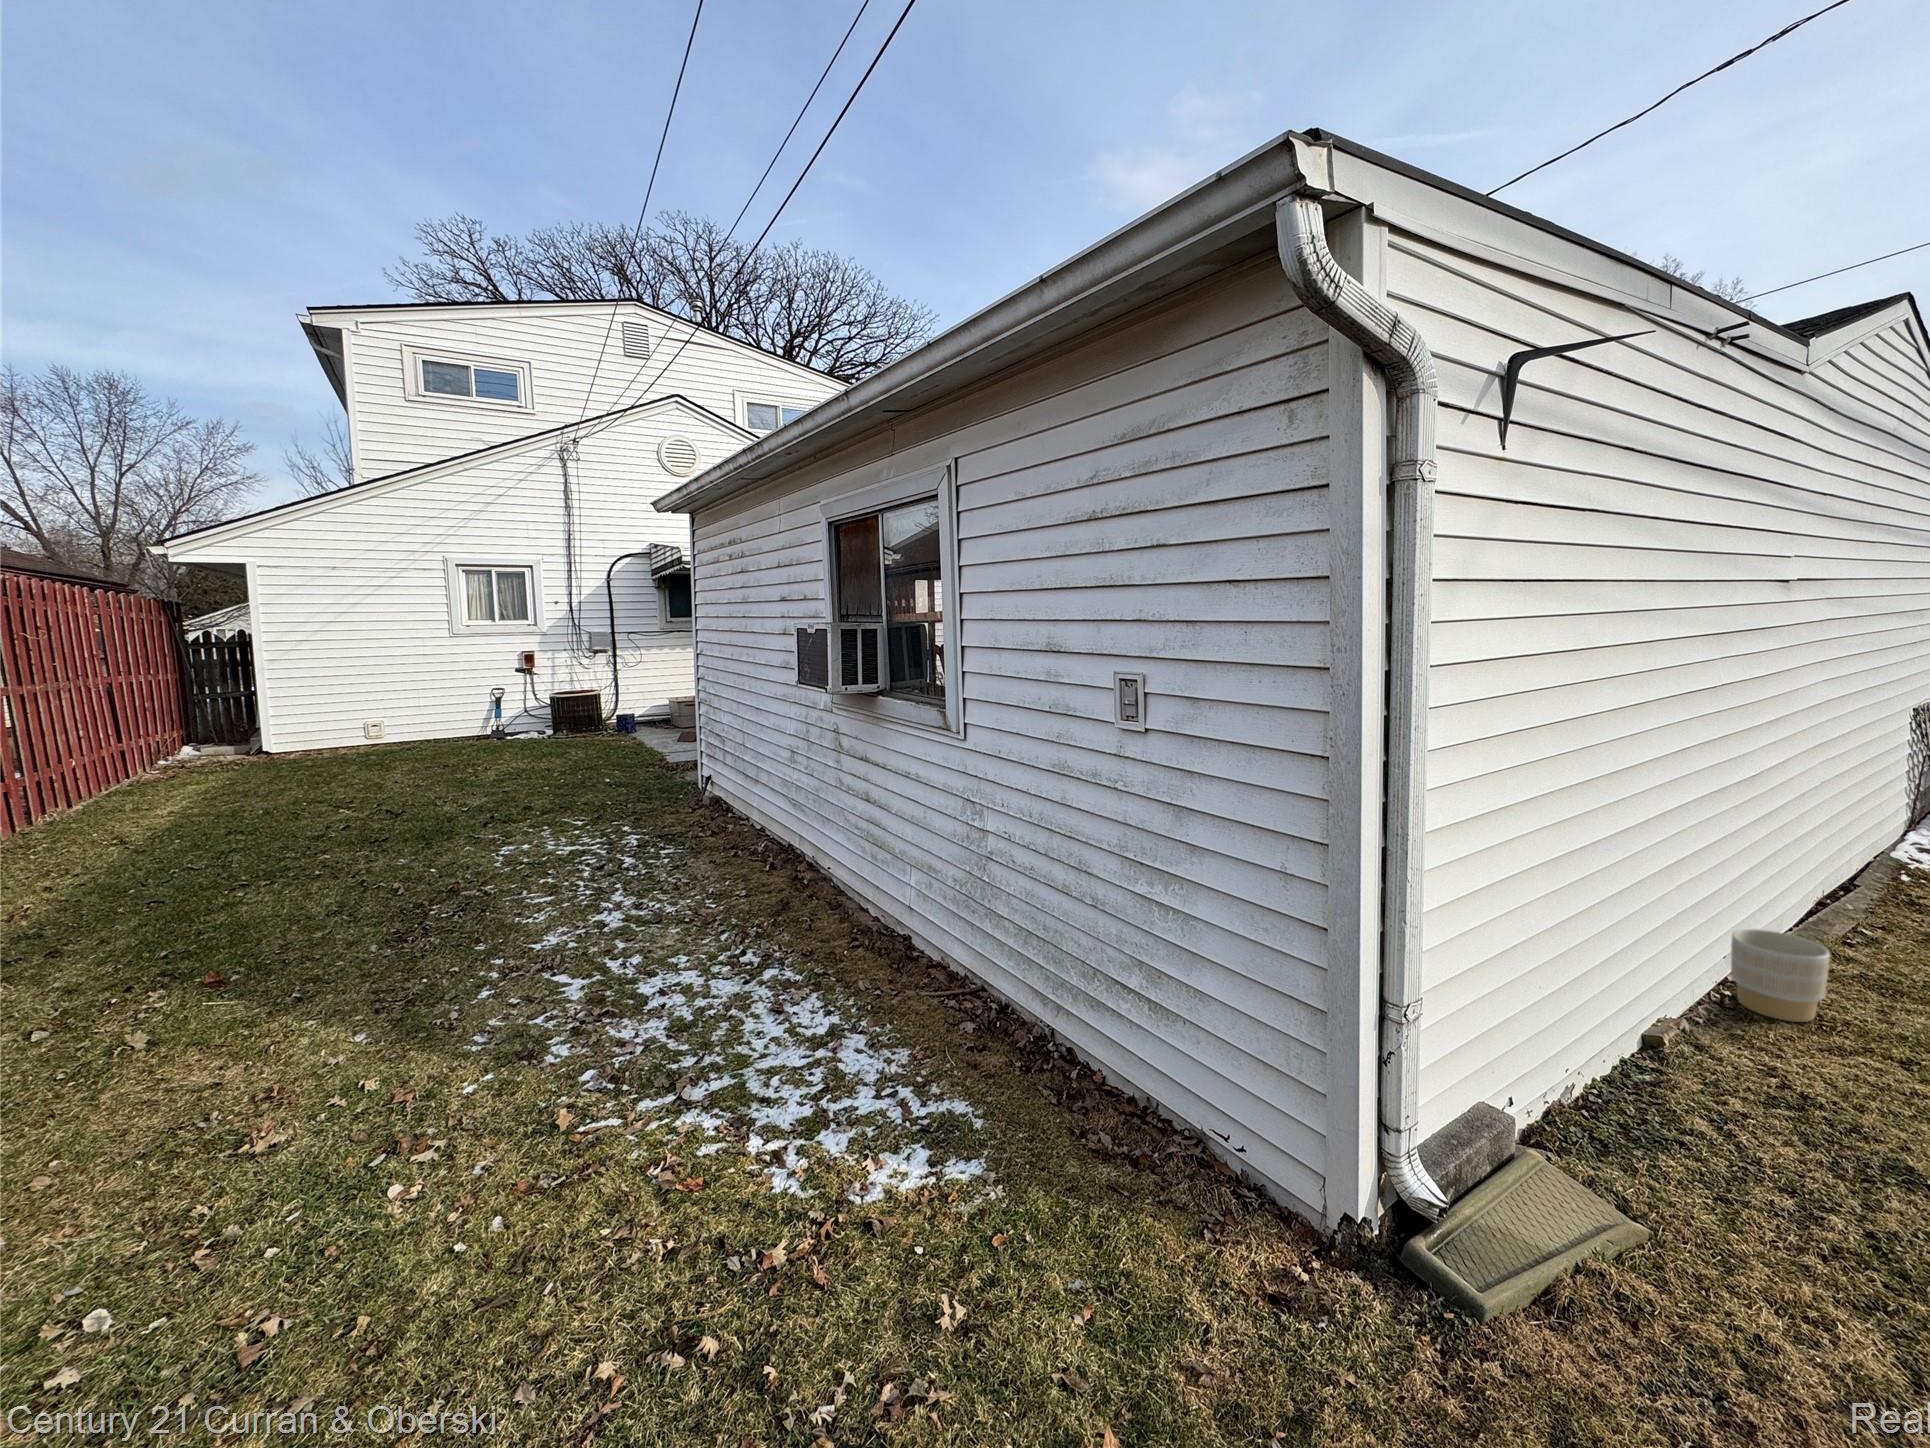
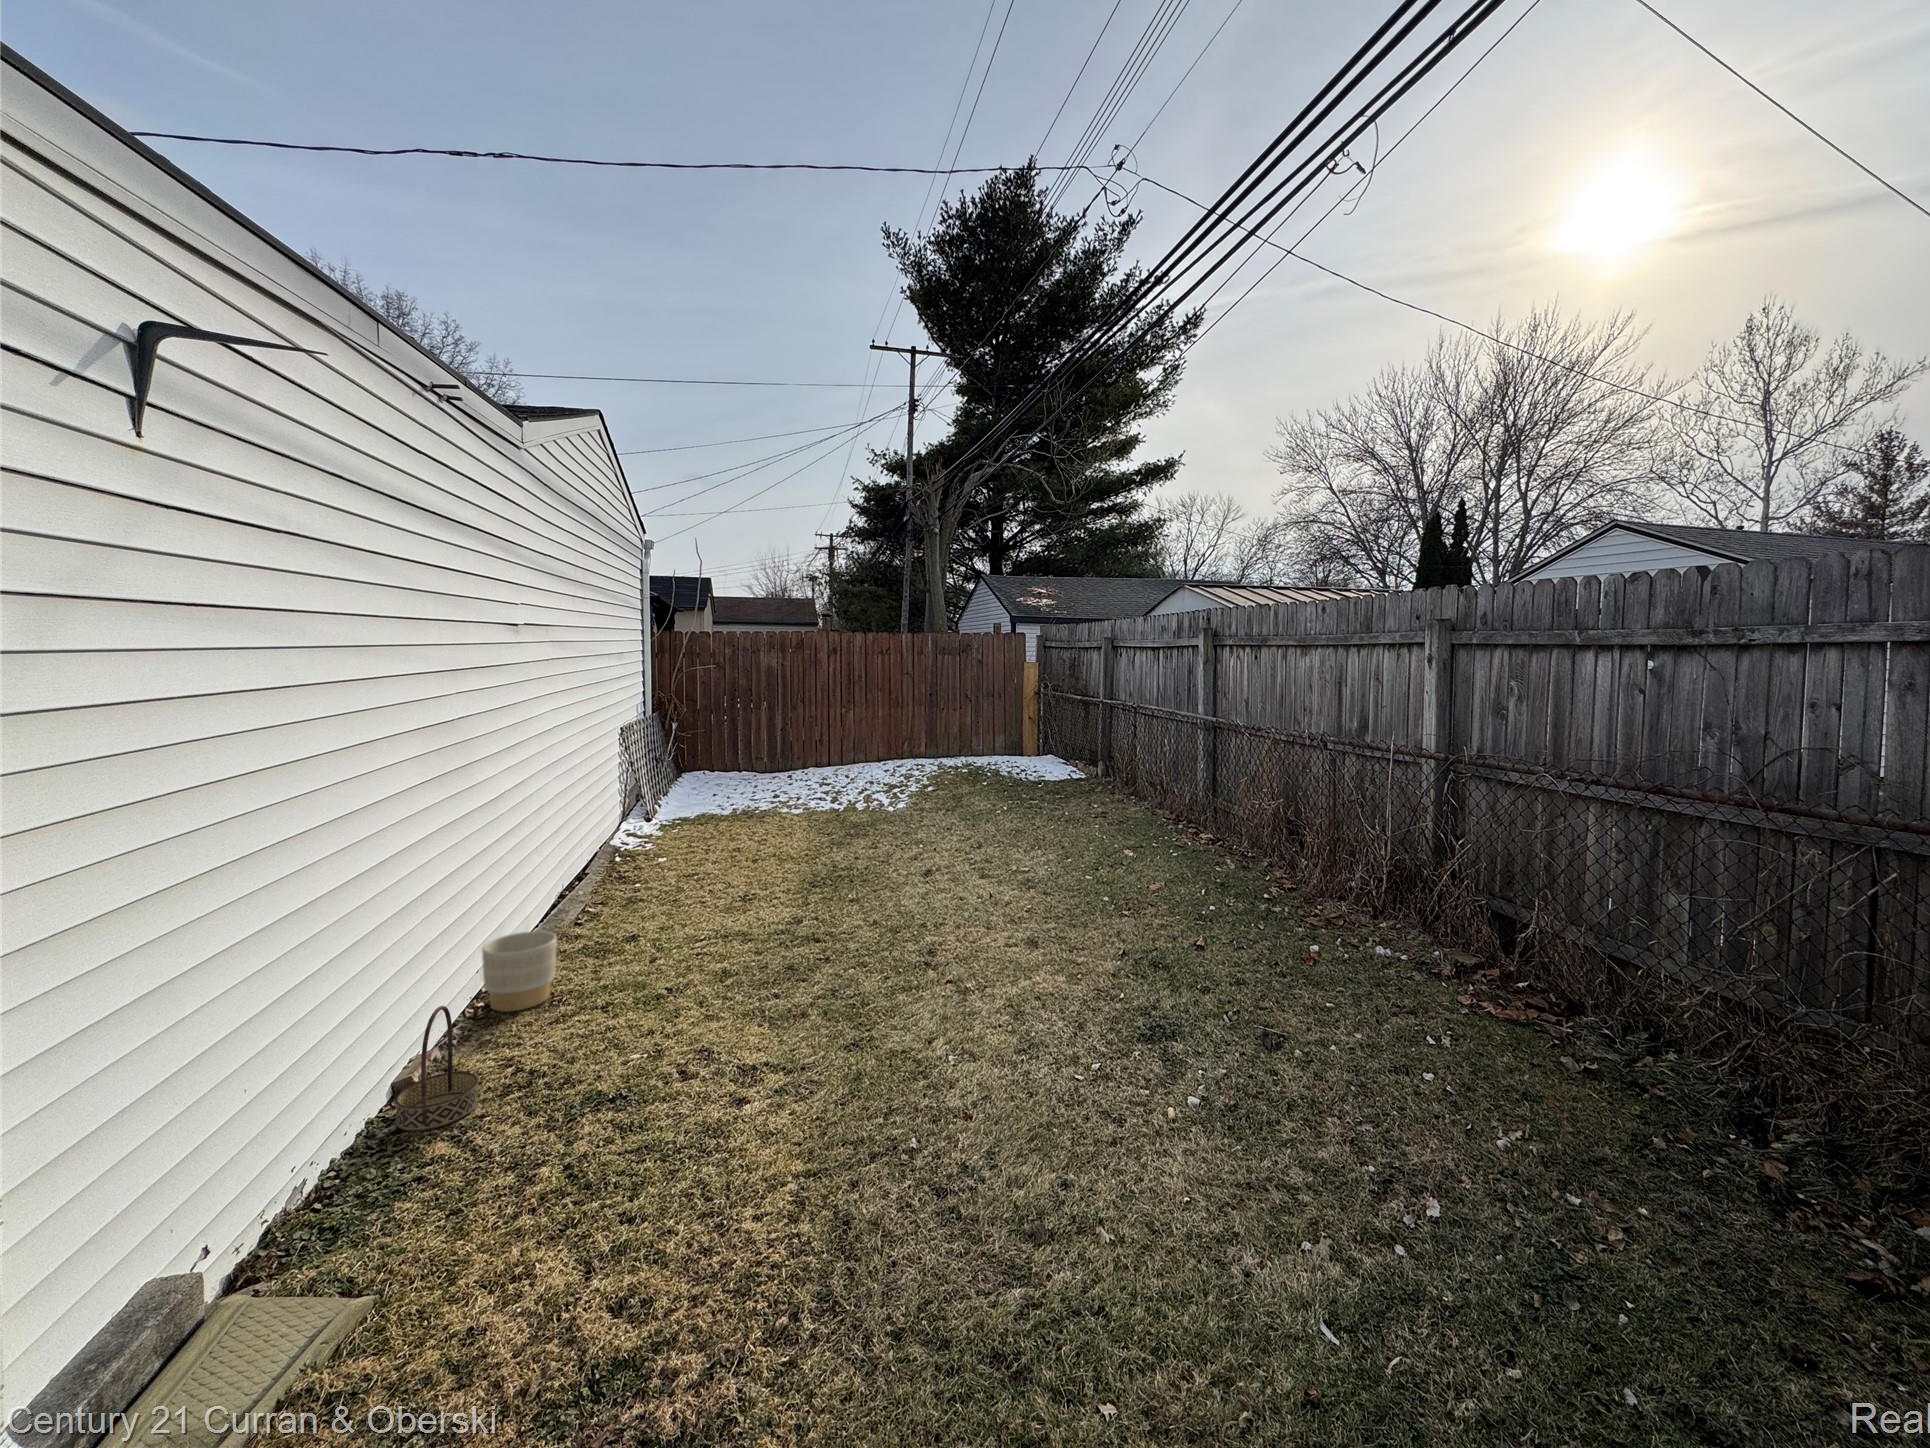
basket: none [1645,980,1734,1104] -> present [395,1006,478,1131]

